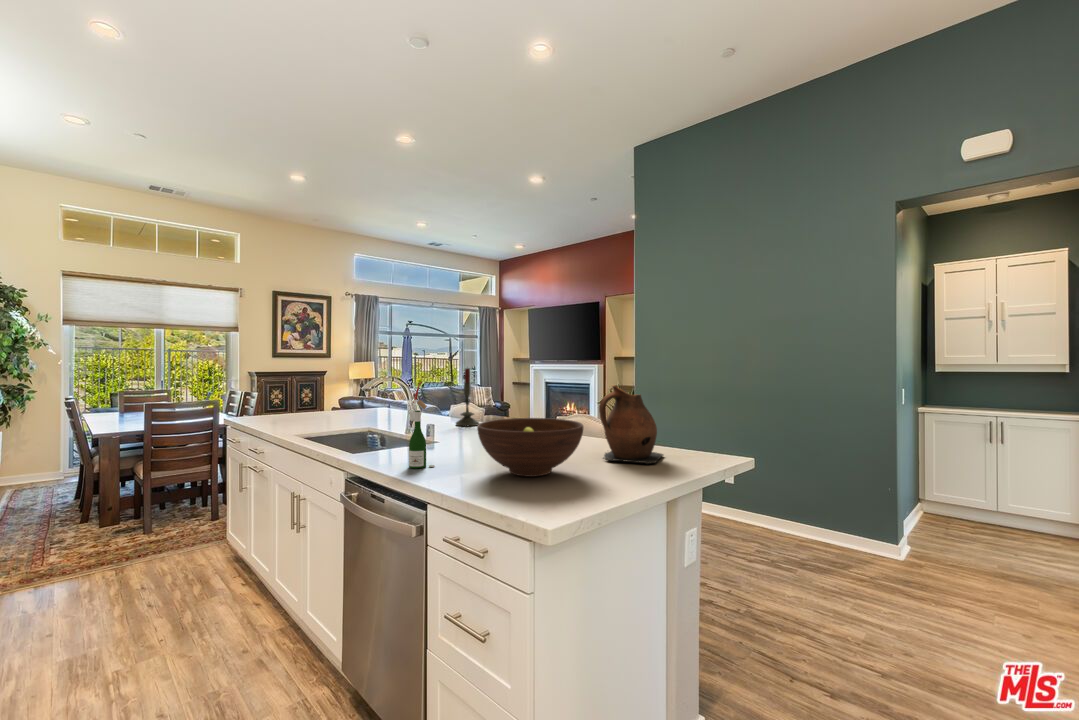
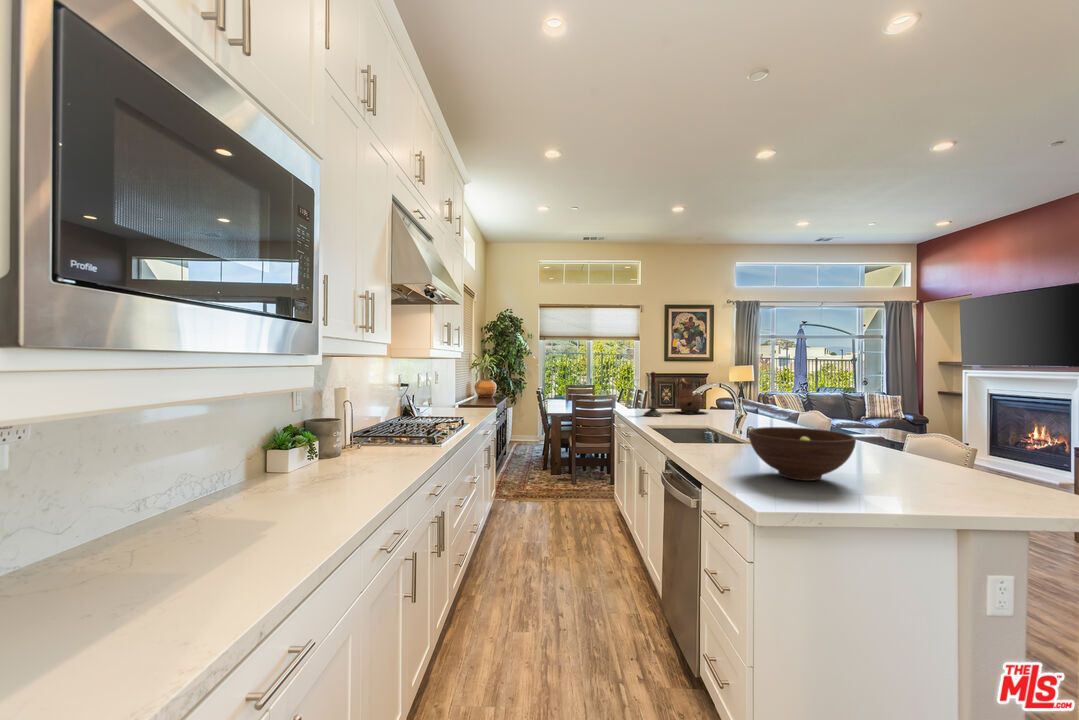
candle: present [456,368,479,426] -> present [644,372,662,416]
wine bottle: present [409,382,435,468] -> none [703,390,724,460]
ceramic pitcher: present [599,386,663,464] -> present [674,379,706,414]

